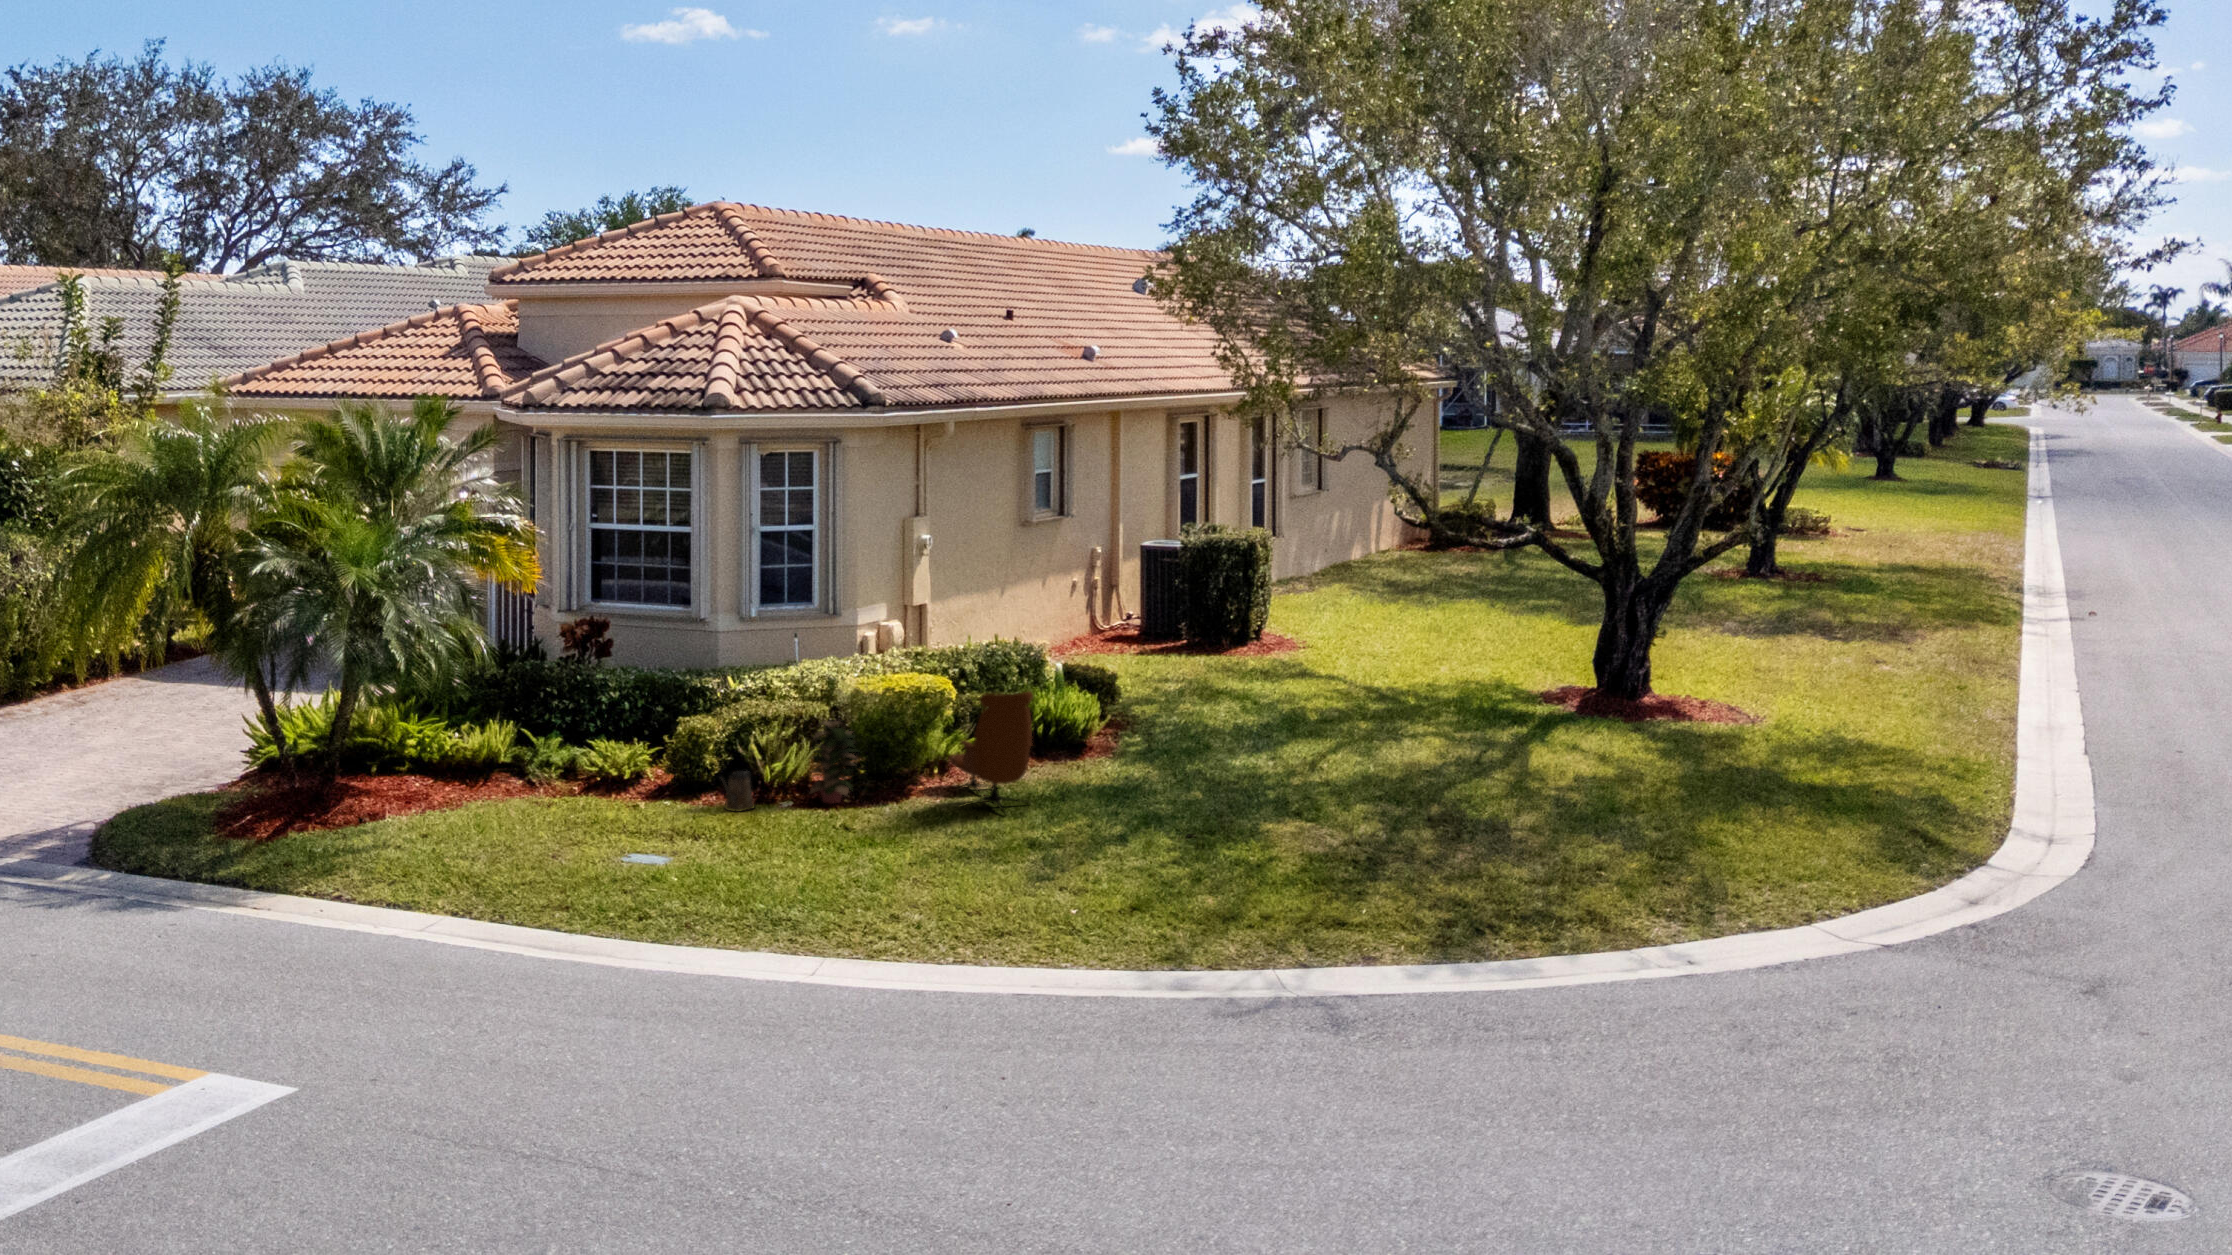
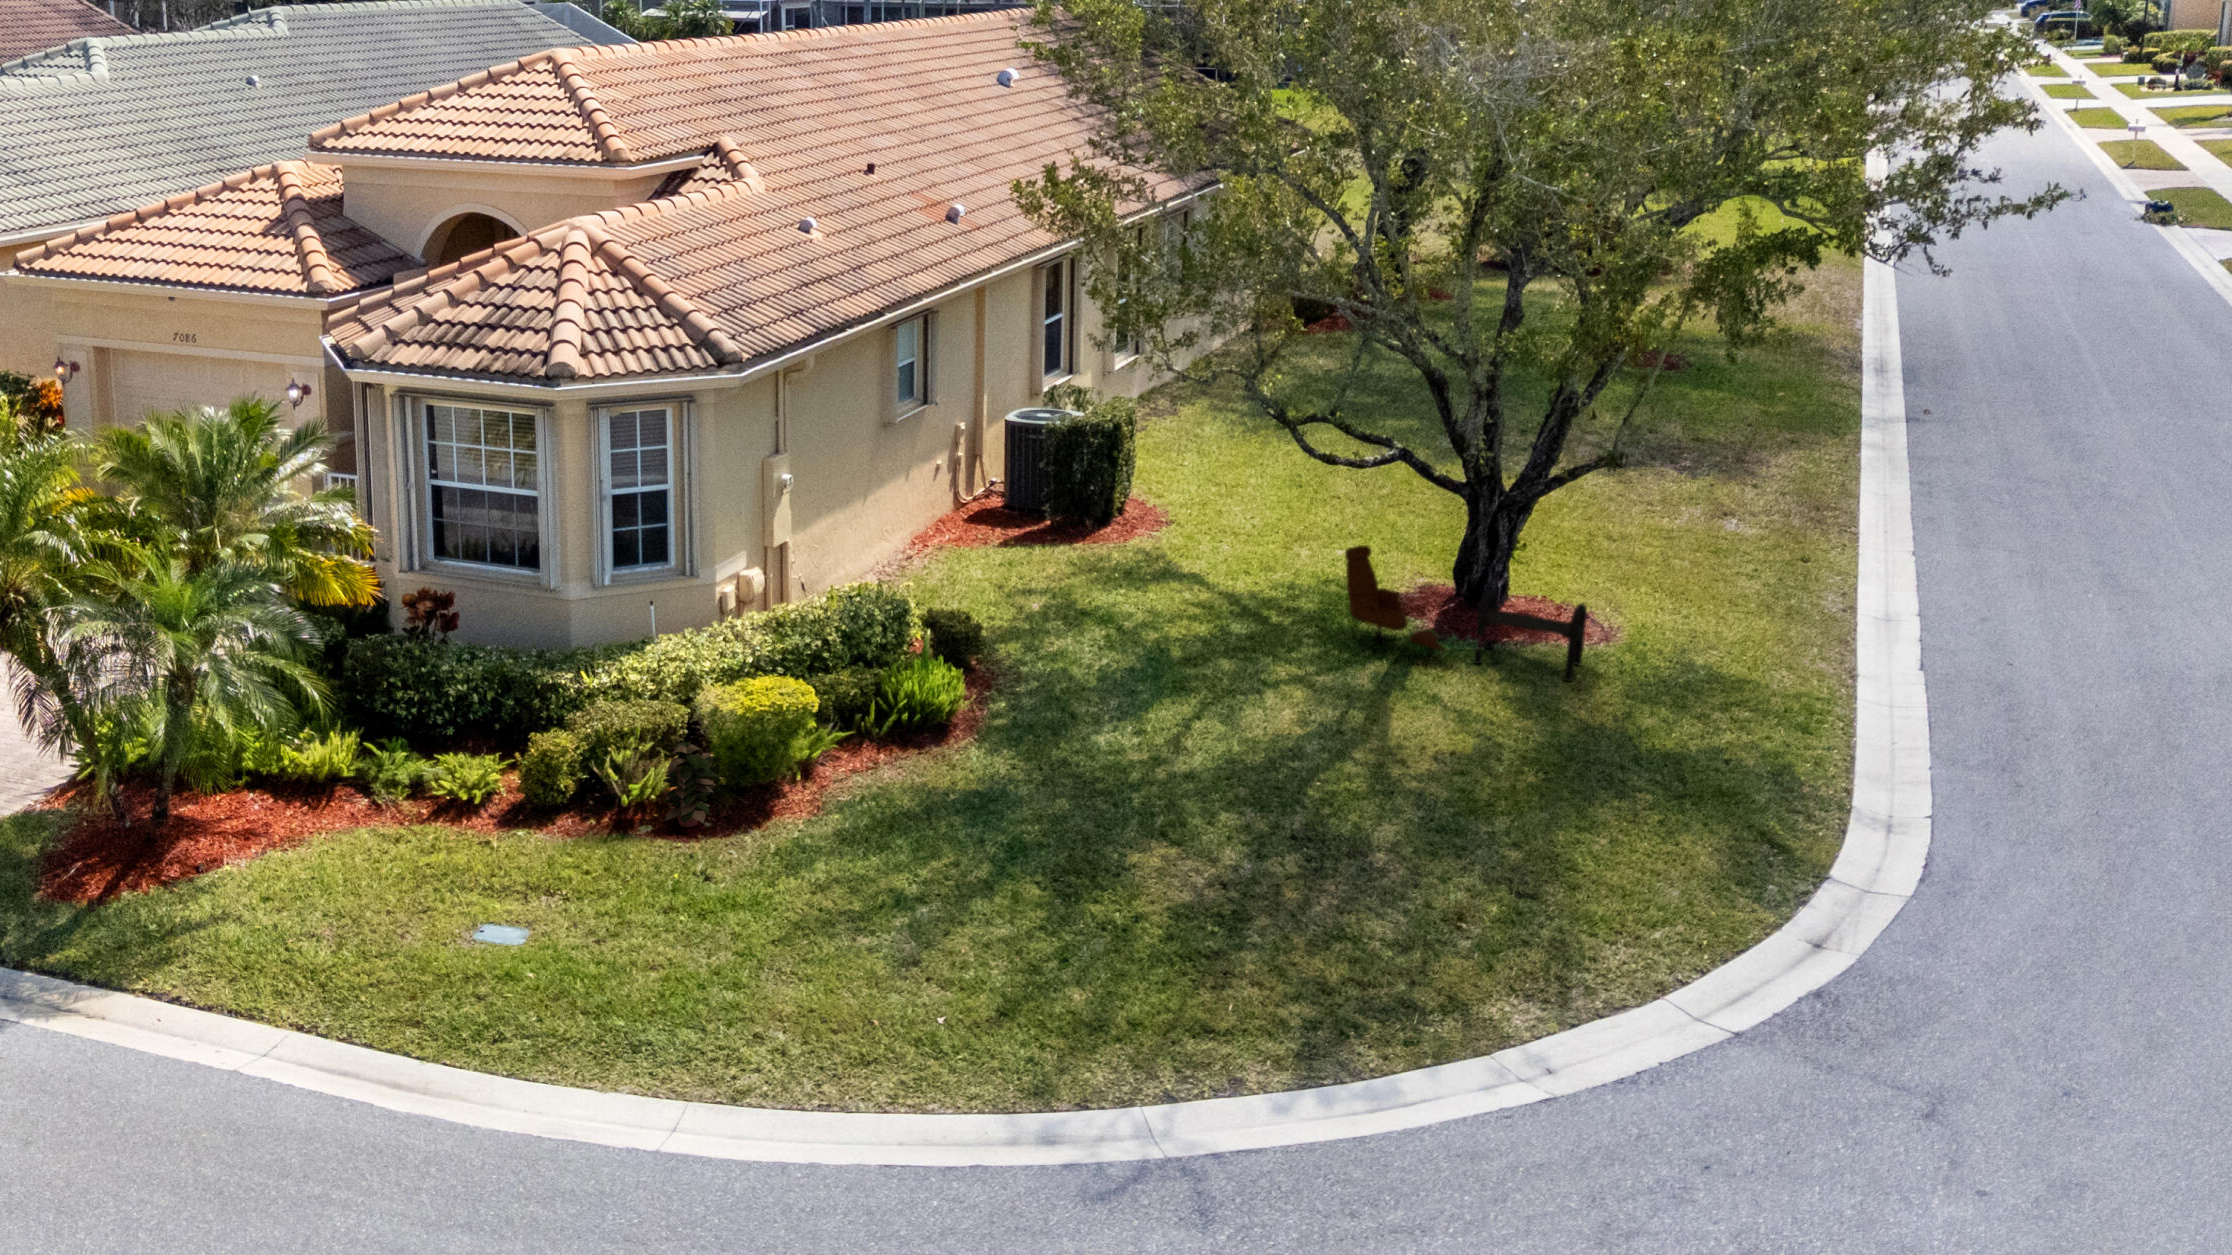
bench: none [1638,645,1755,731] -> present [1474,589,1587,681]
lounge chair: present [950,692,1033,813] -> present [1345,545,1446,661]
watering can: present [721,771,754,812] -> none [573,798,610,844]

